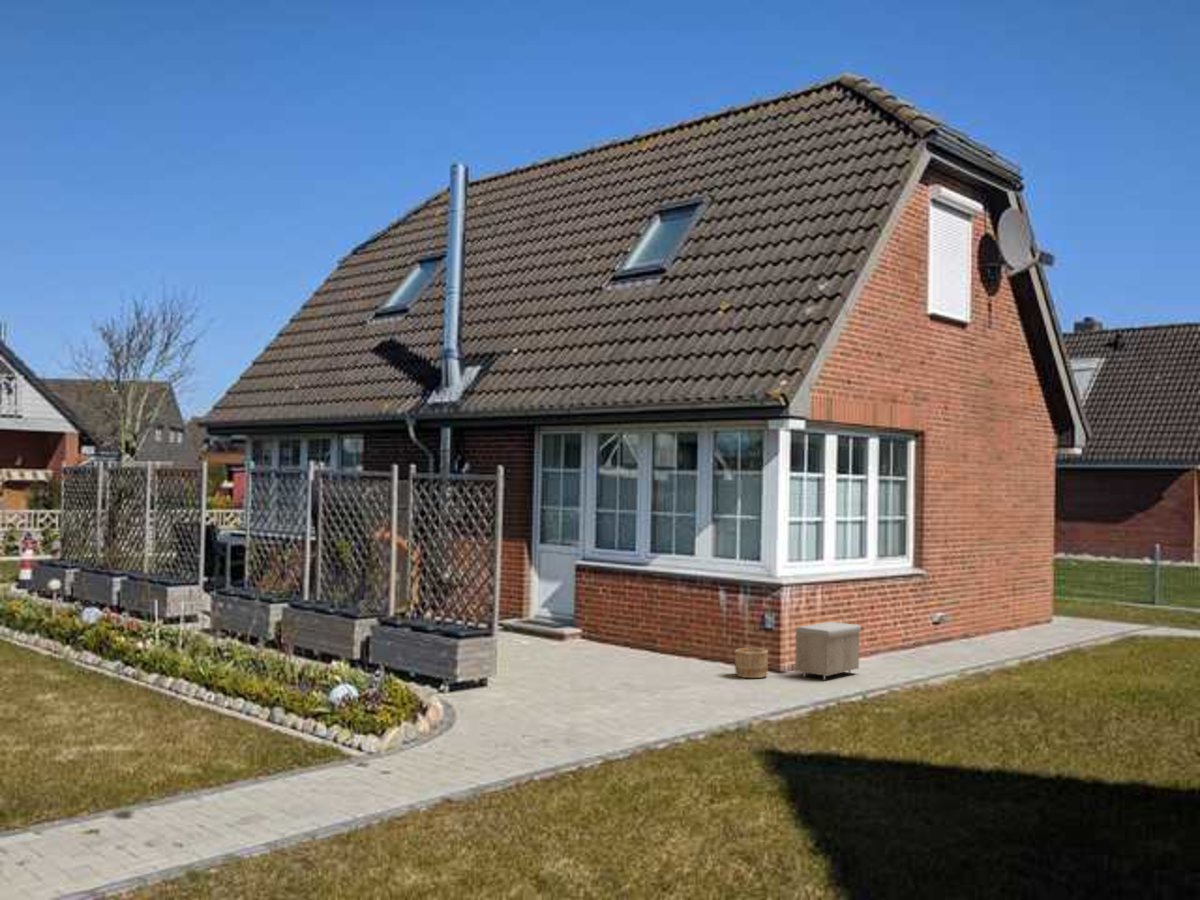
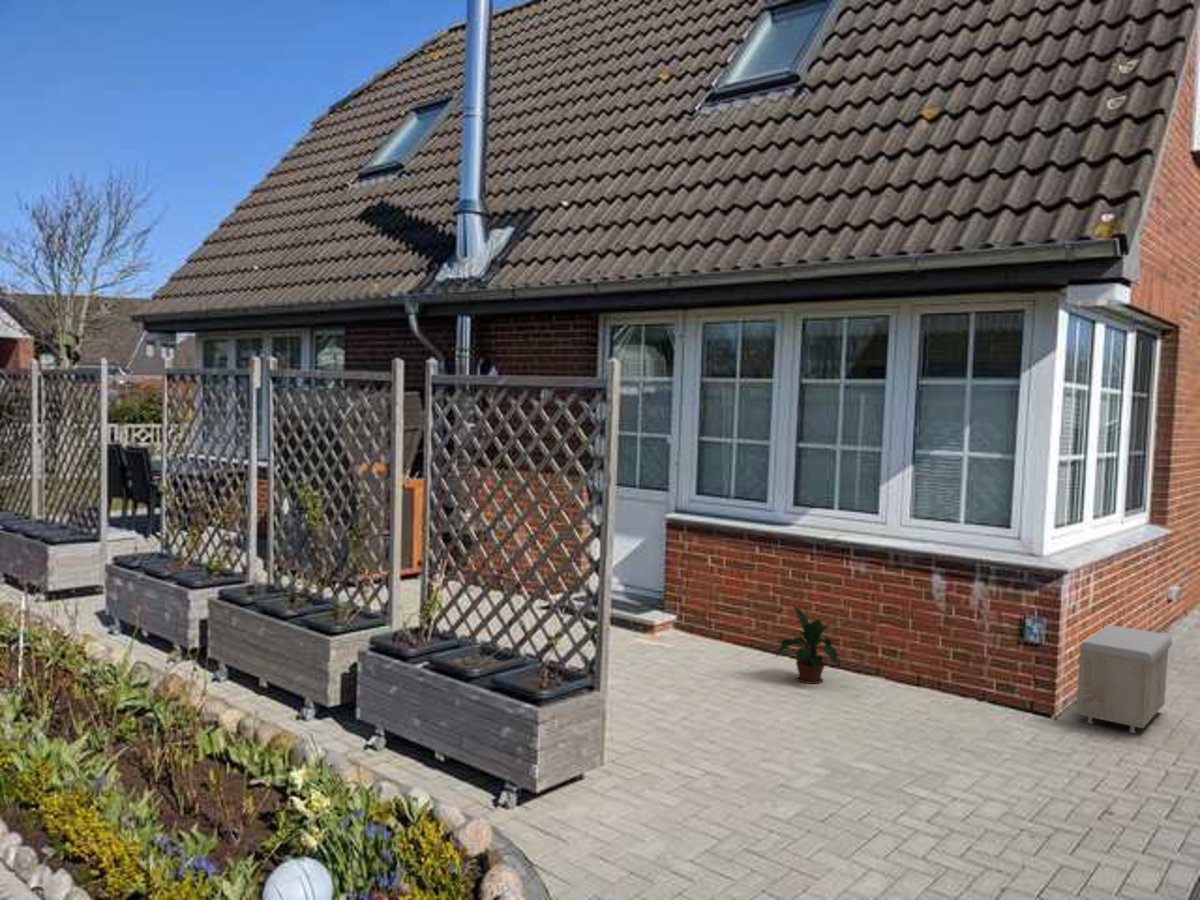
potted plant: none [630,614,670,662] -> present [777,607,838,684]
wooden bucket: present [735,648,768,678] -> none [978,674,1040,732]

